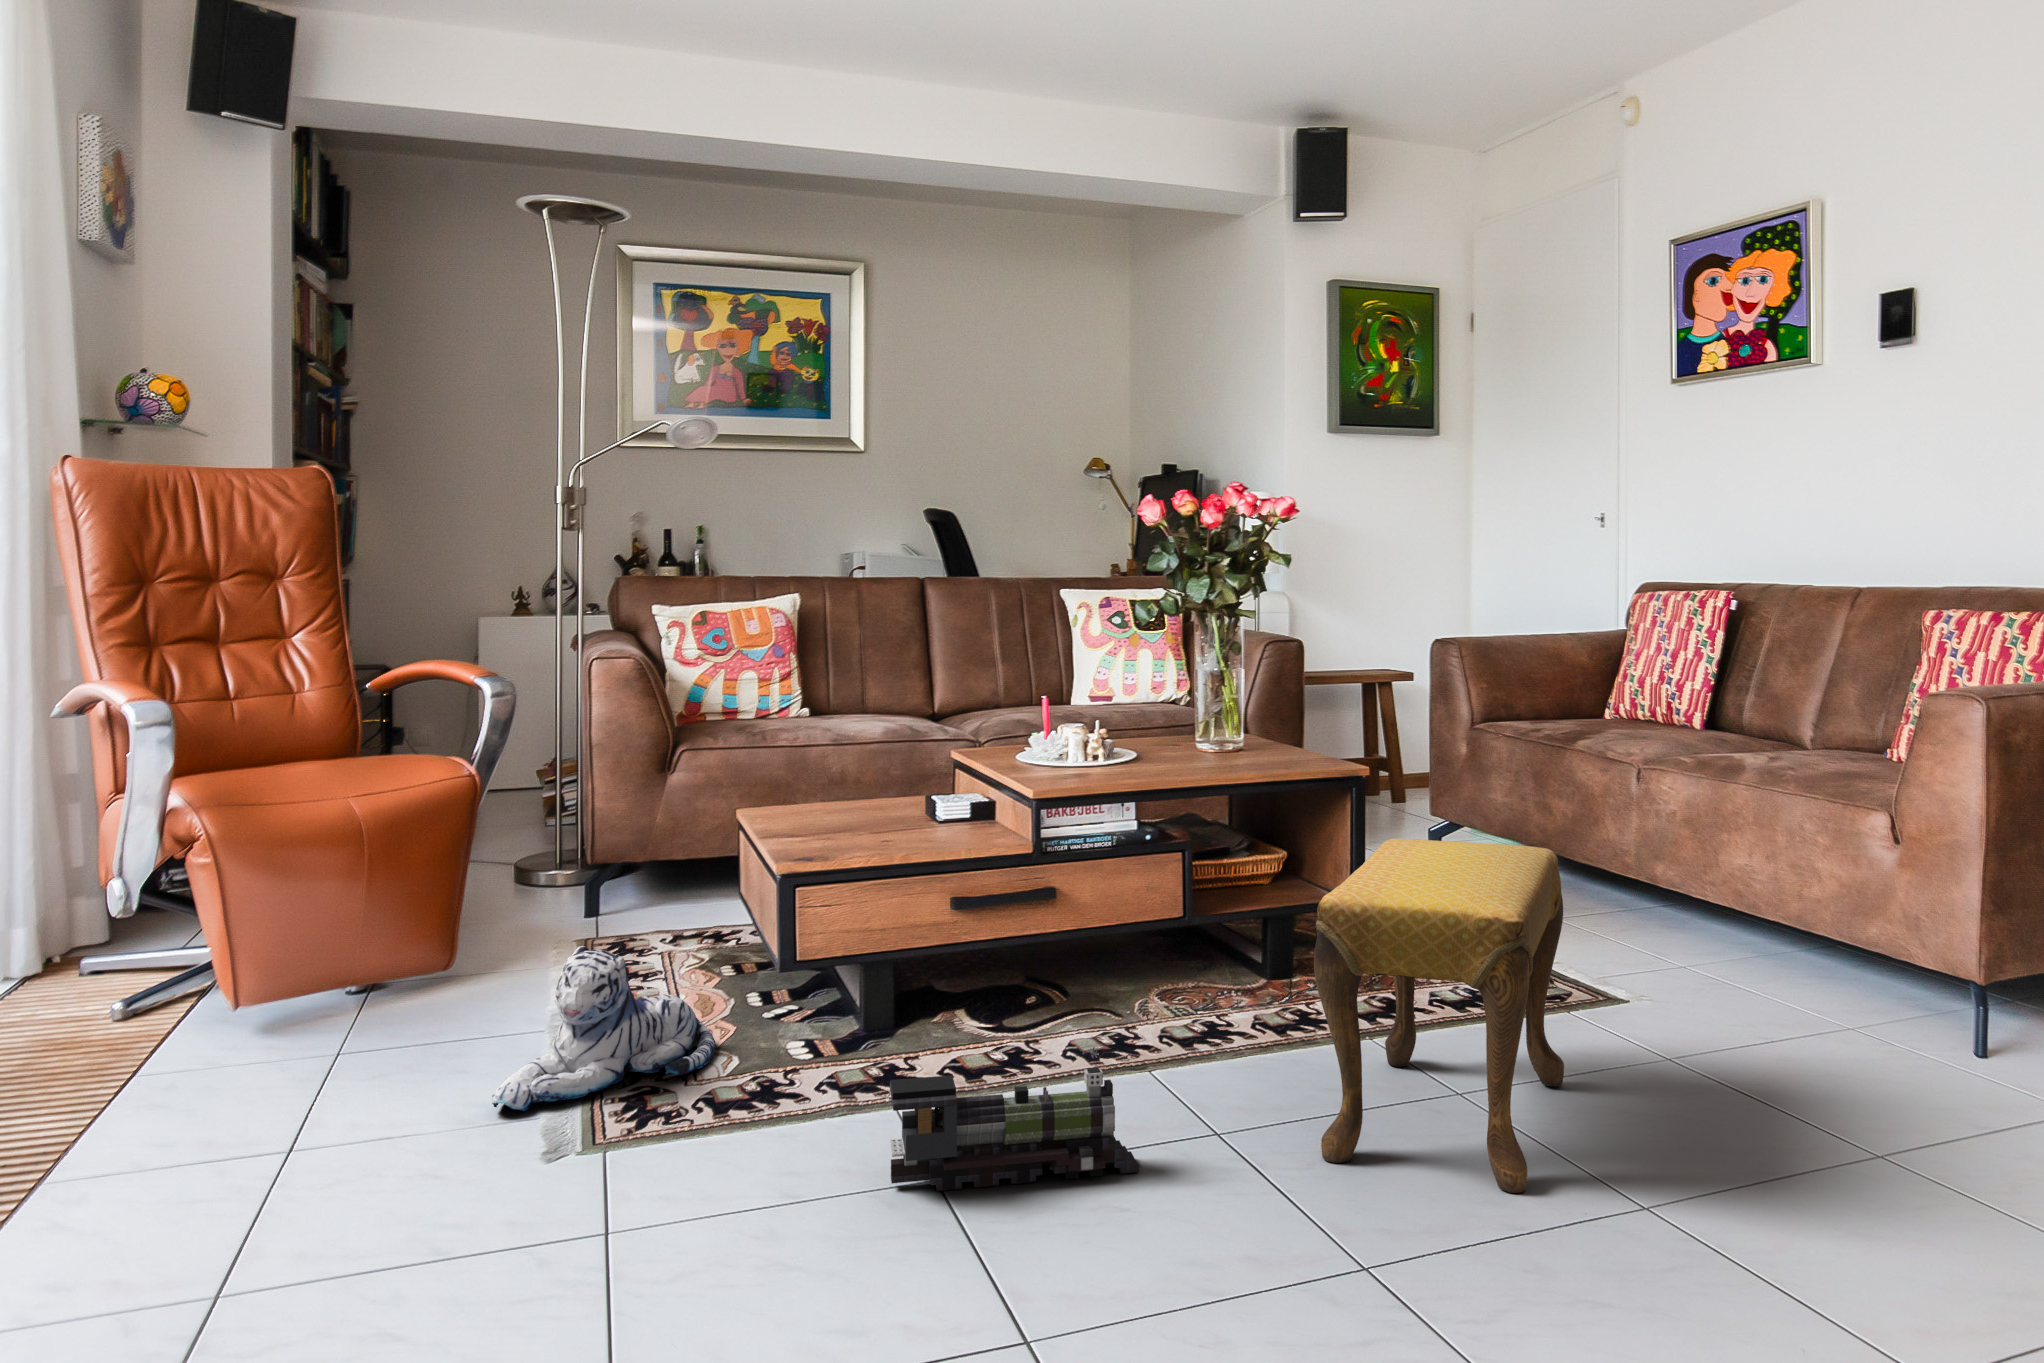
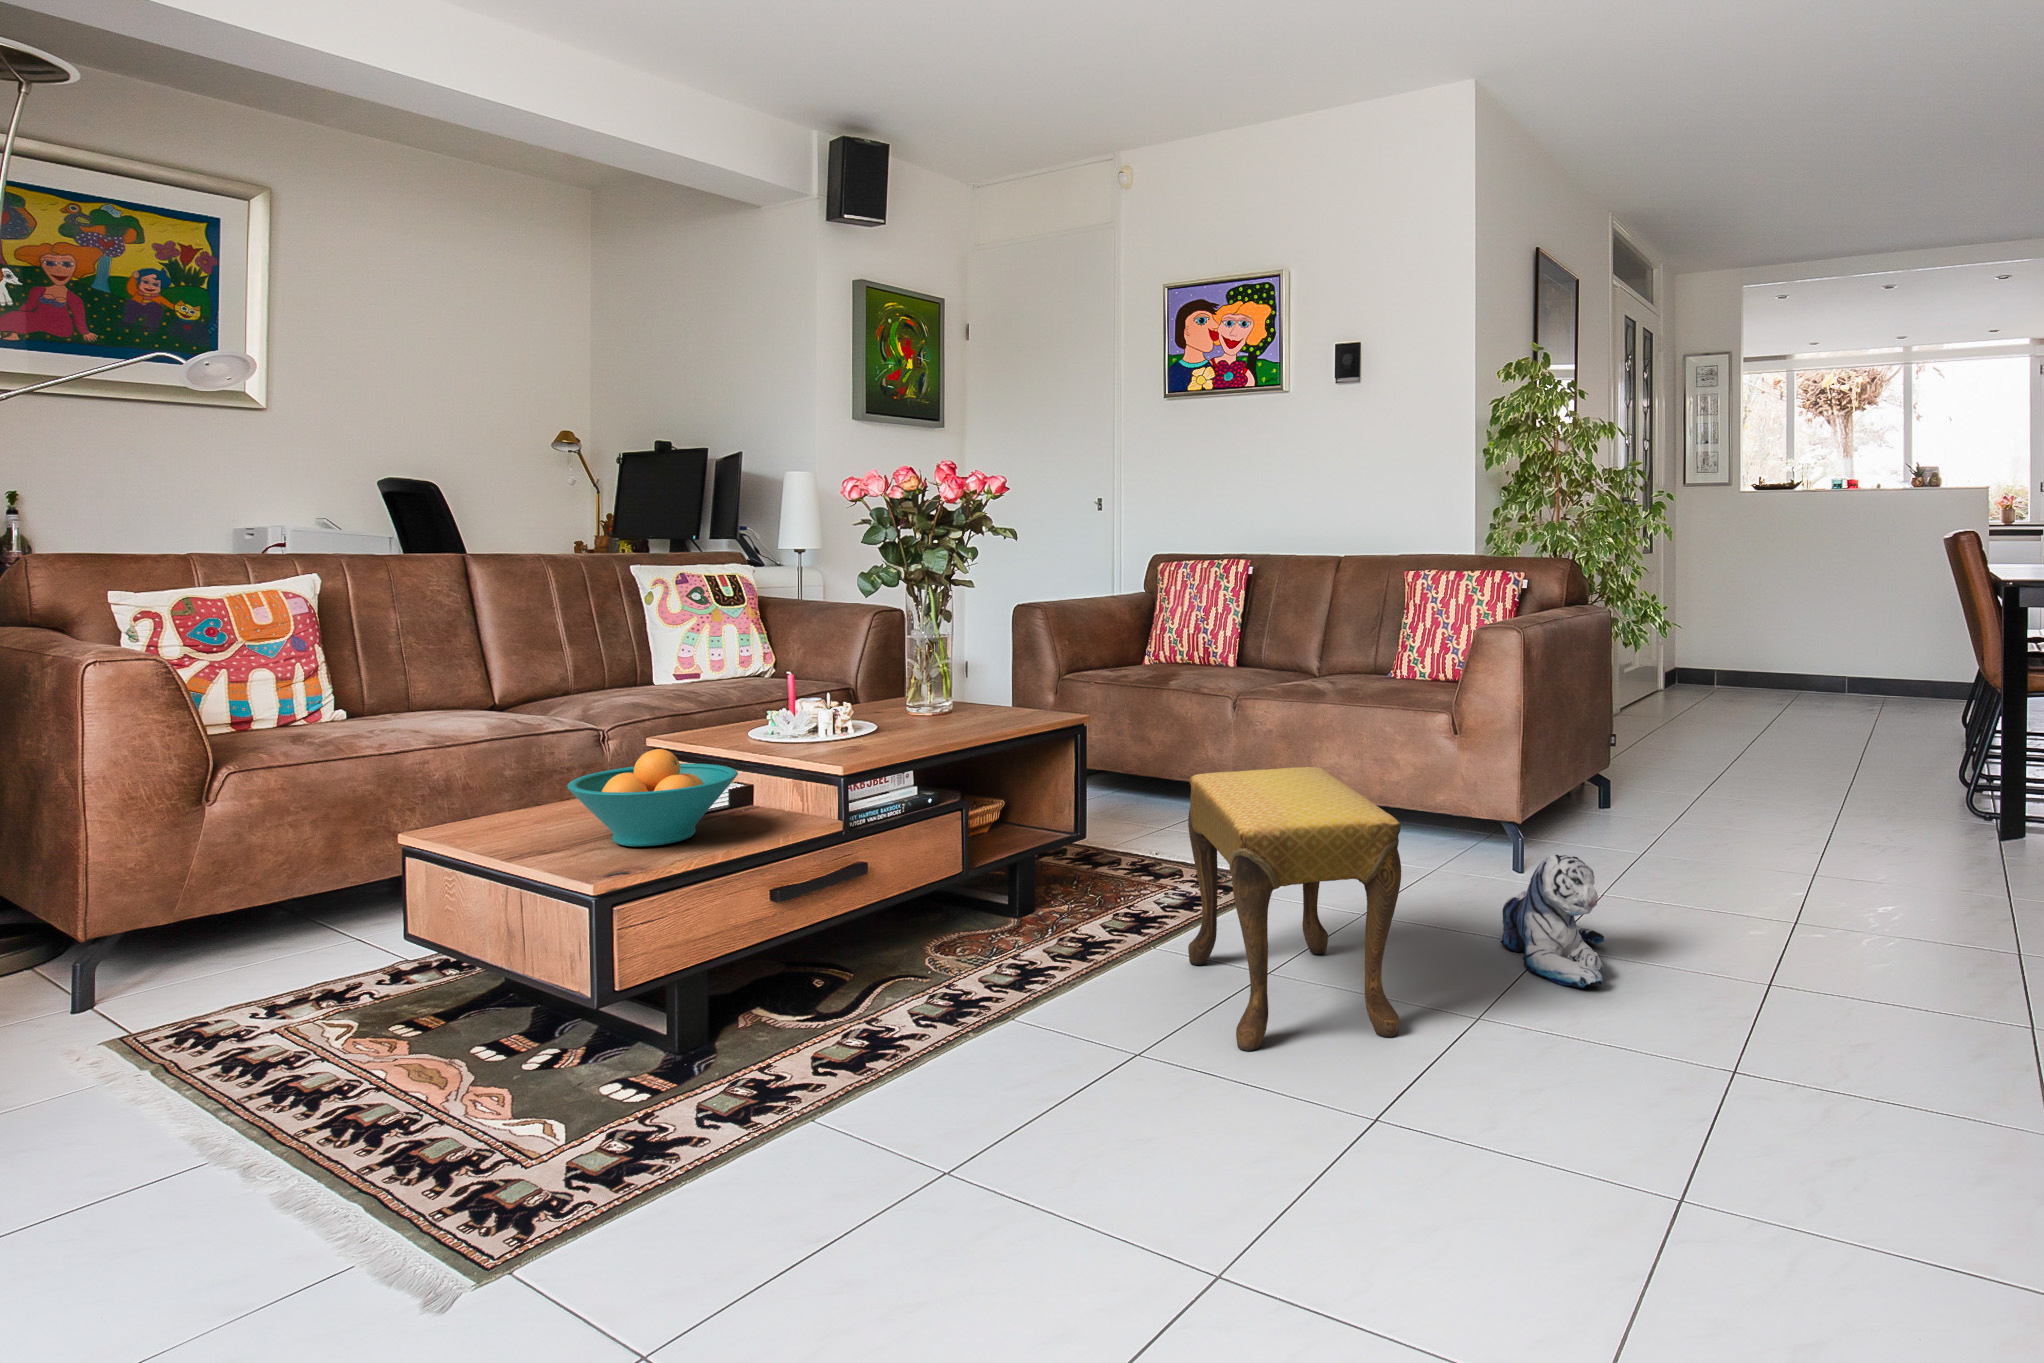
fruit bowl: none [806,754,949,841] -> present [567,749,738,846]
plush toy: present [492,946,716,1111] -> present [1501,855,1605,988]
toy train: present [890,1047,1139,1191] -> none [900,996,1120,1182]

